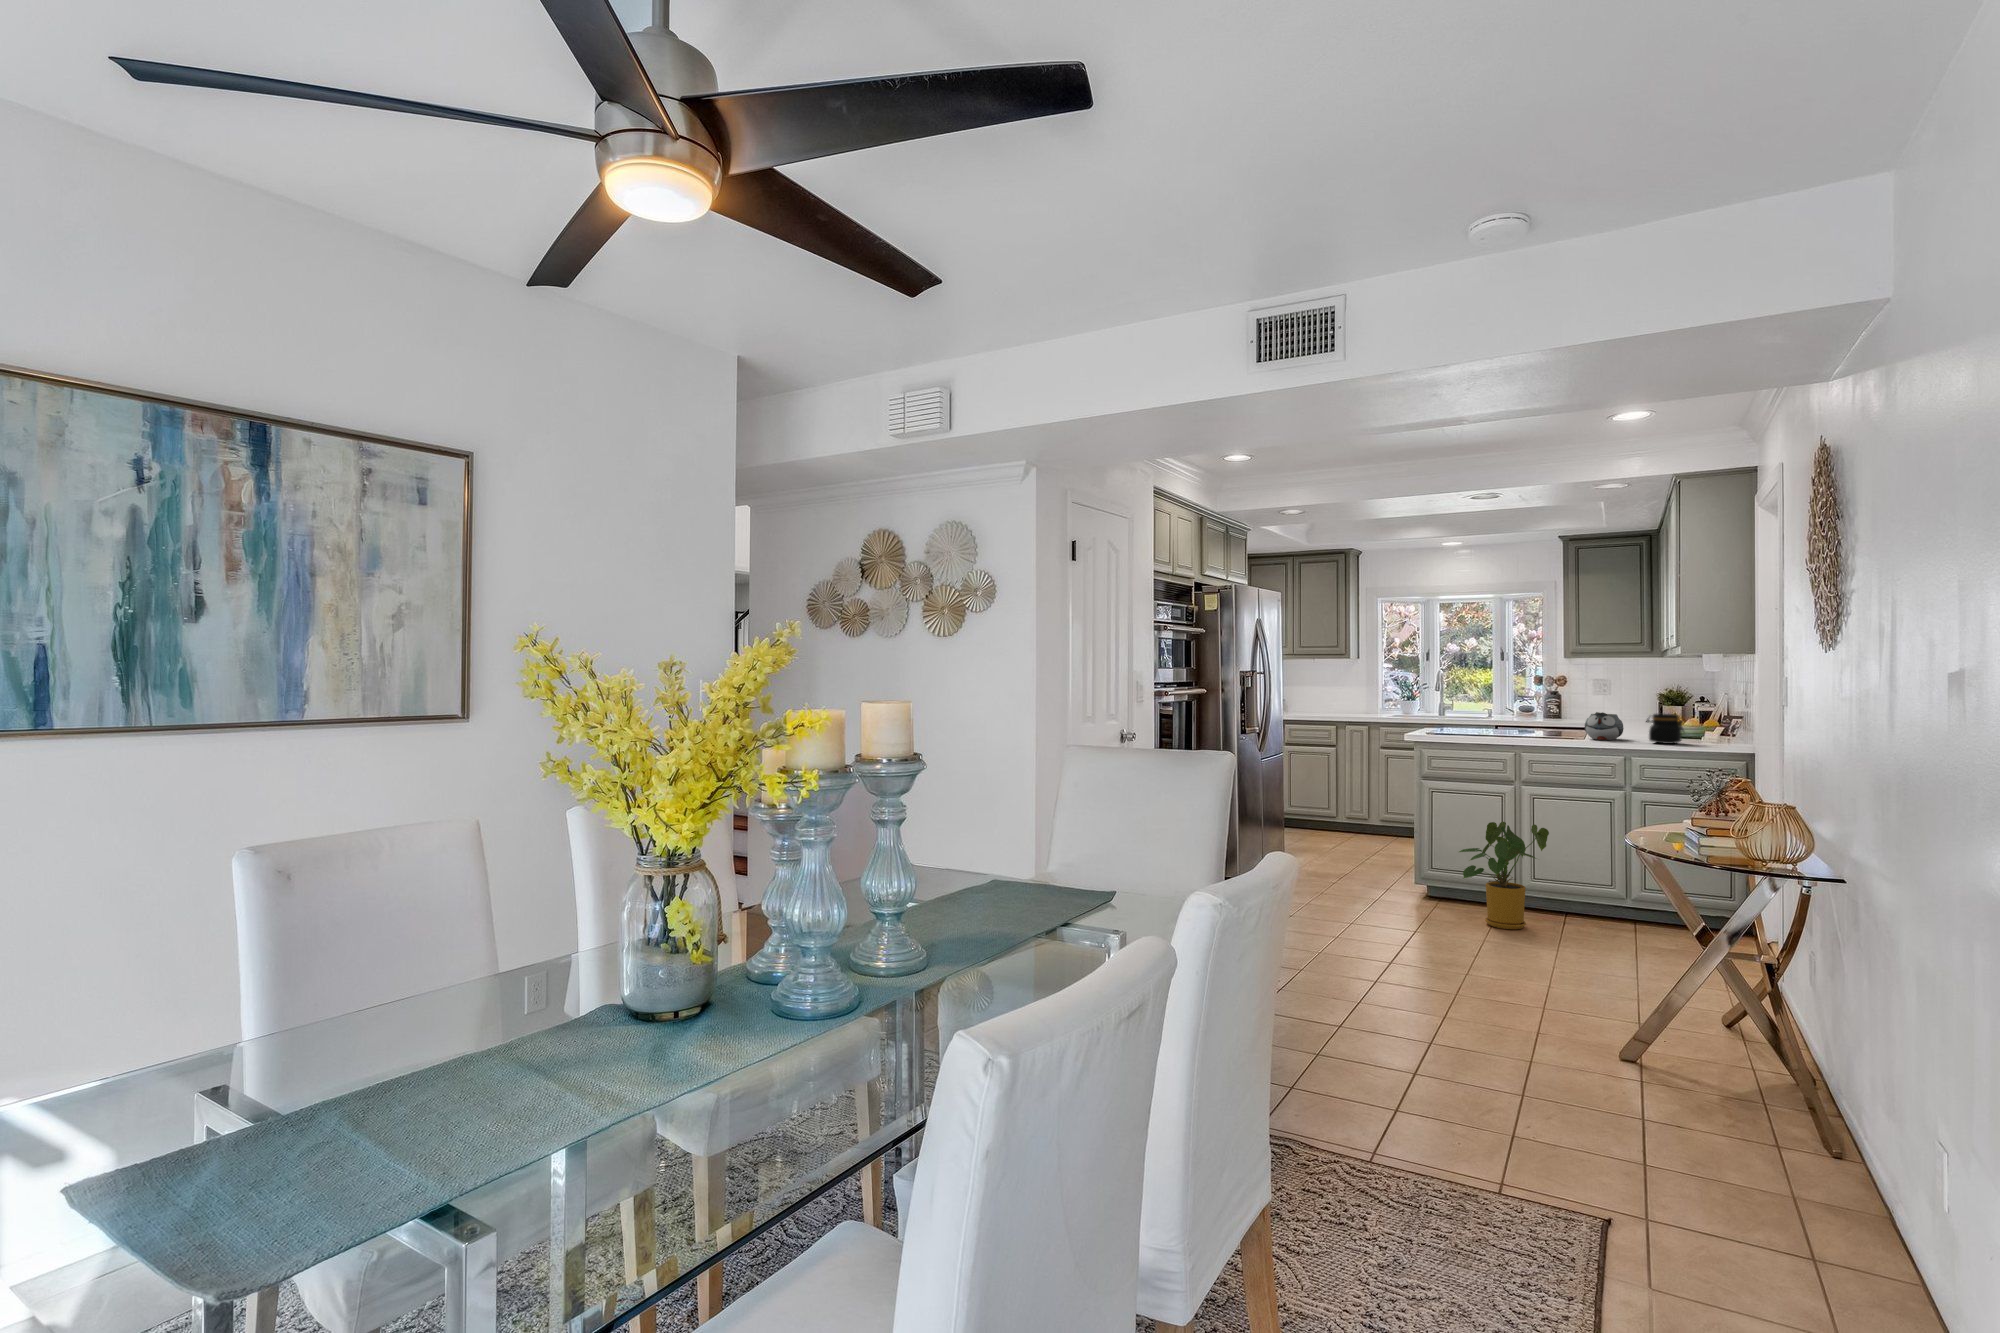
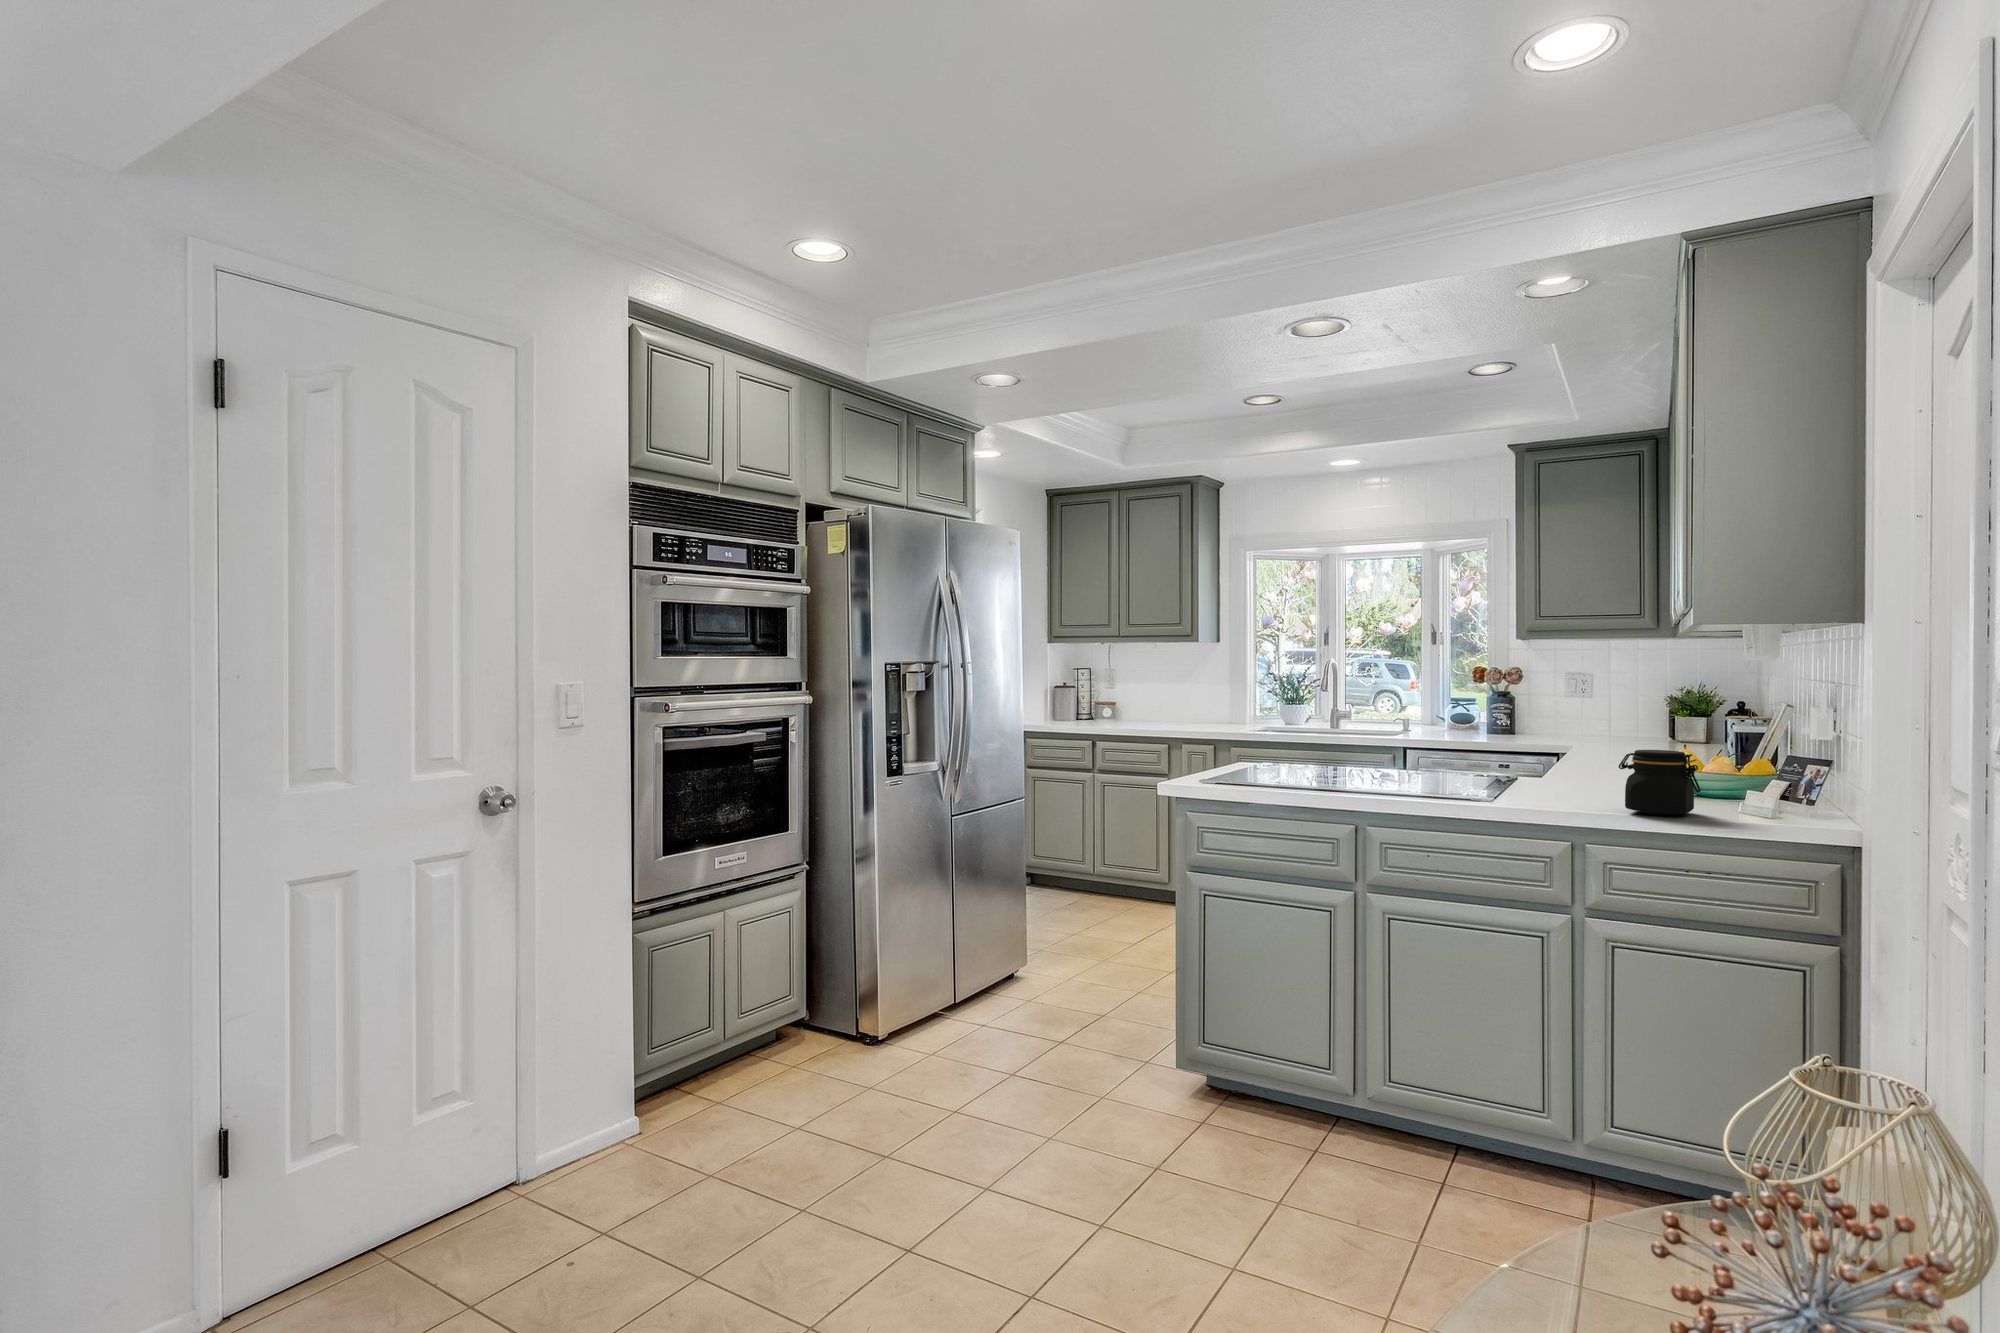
teapot: present [1585,712,1624,740] -> none [1505,743,1580,798]
house plant: present [1459,822,1549,929] -> none [1209,969,1409,1217]

